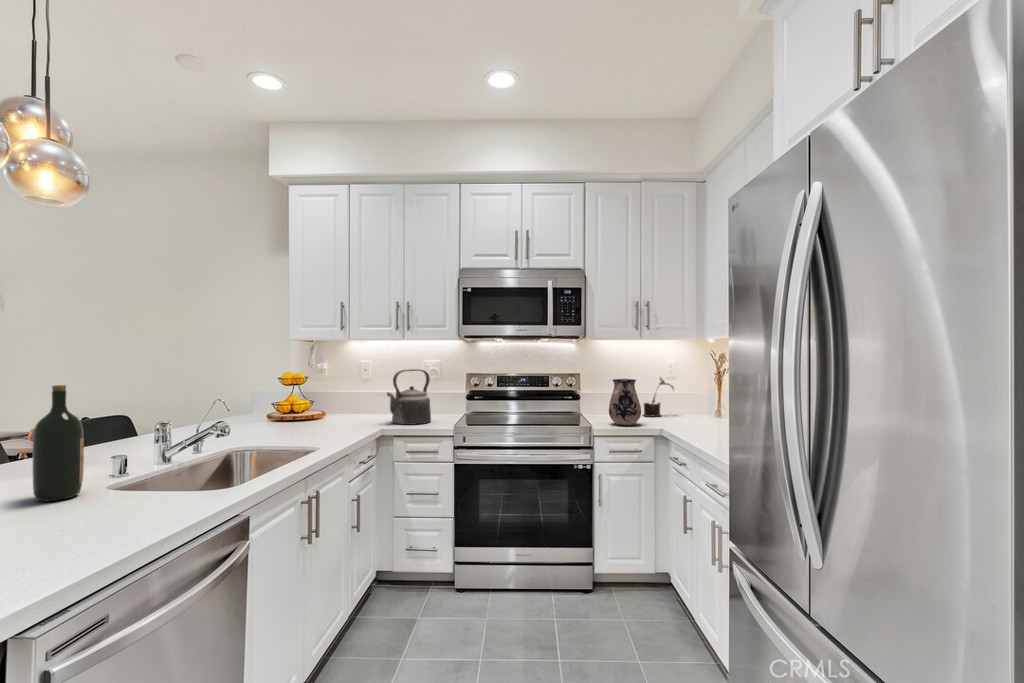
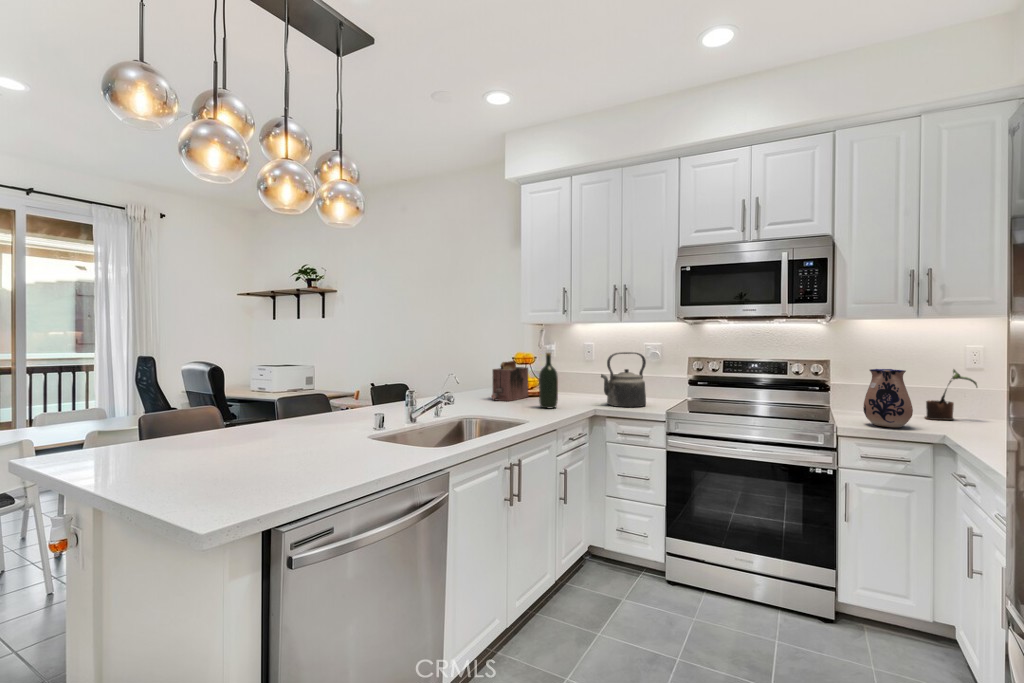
toaster: none [258,381,301,428] -> present [492,361,528,401]
wine bottle: present [33,385,84,501] -> present [539,353,558,408]

